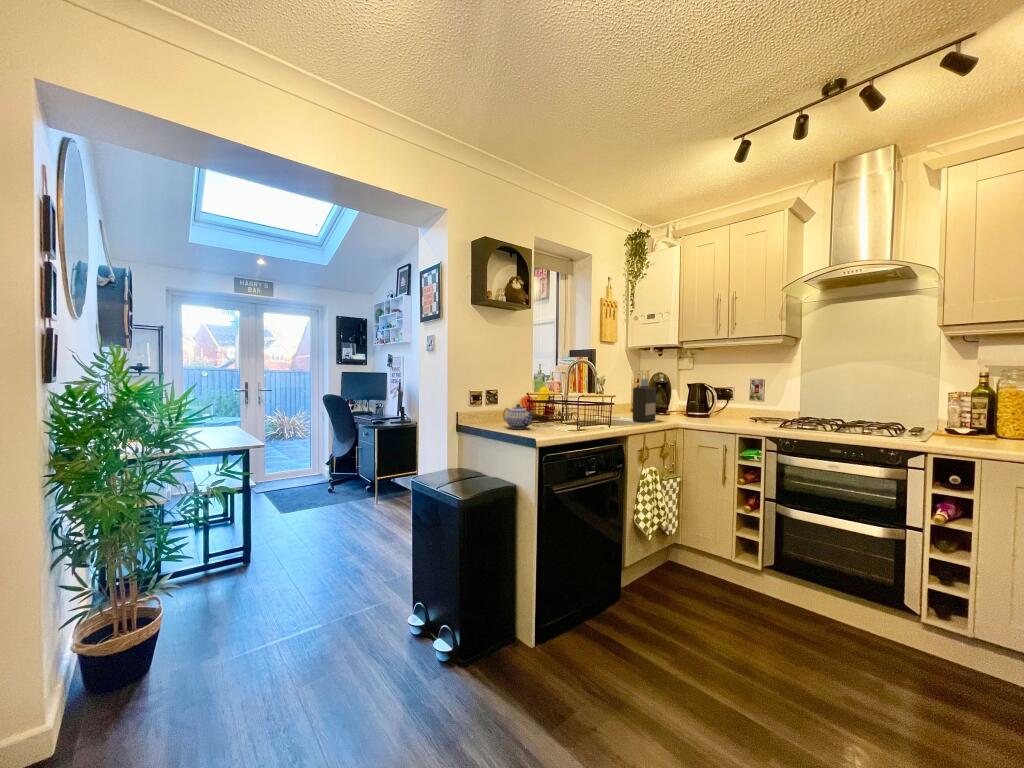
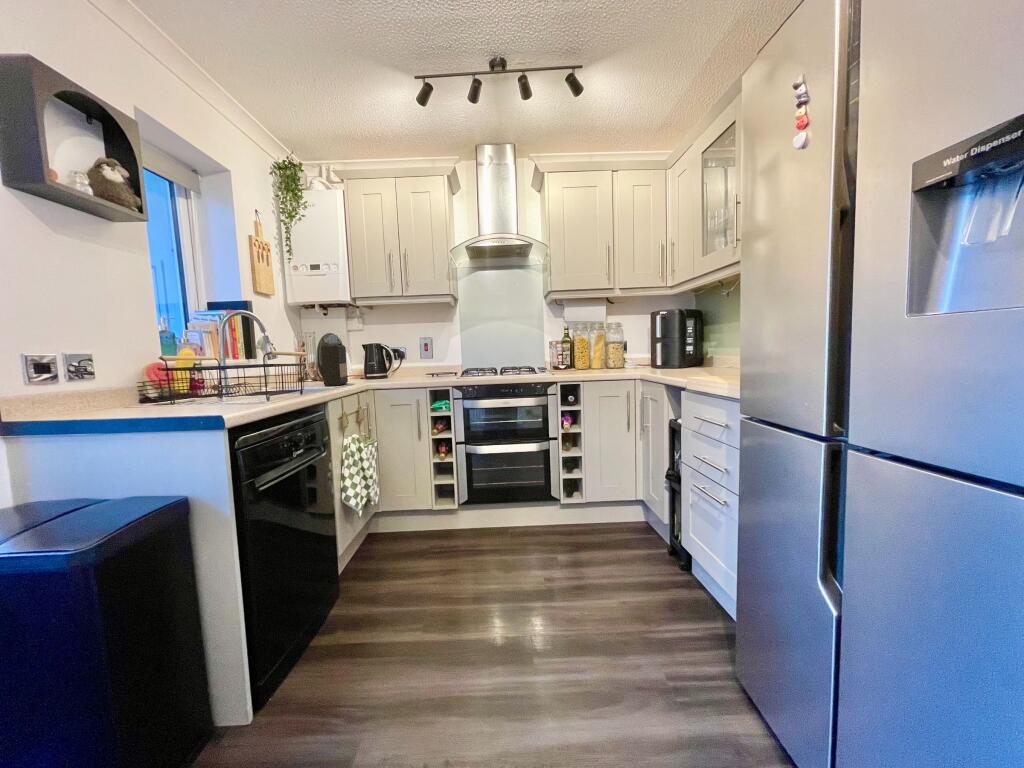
teapot: present [503,404,533,429] -> none [117,370,193,412]

